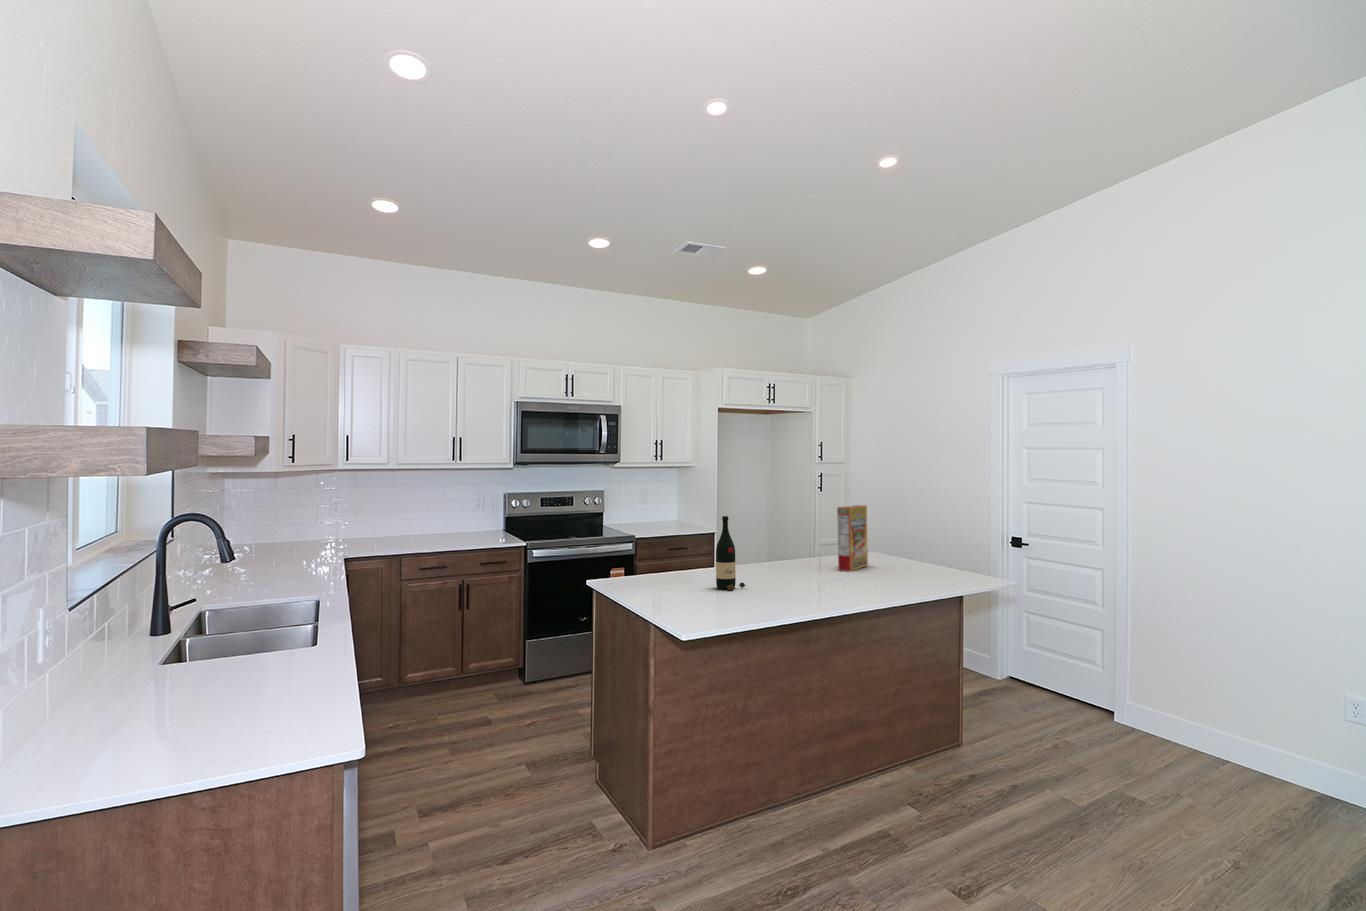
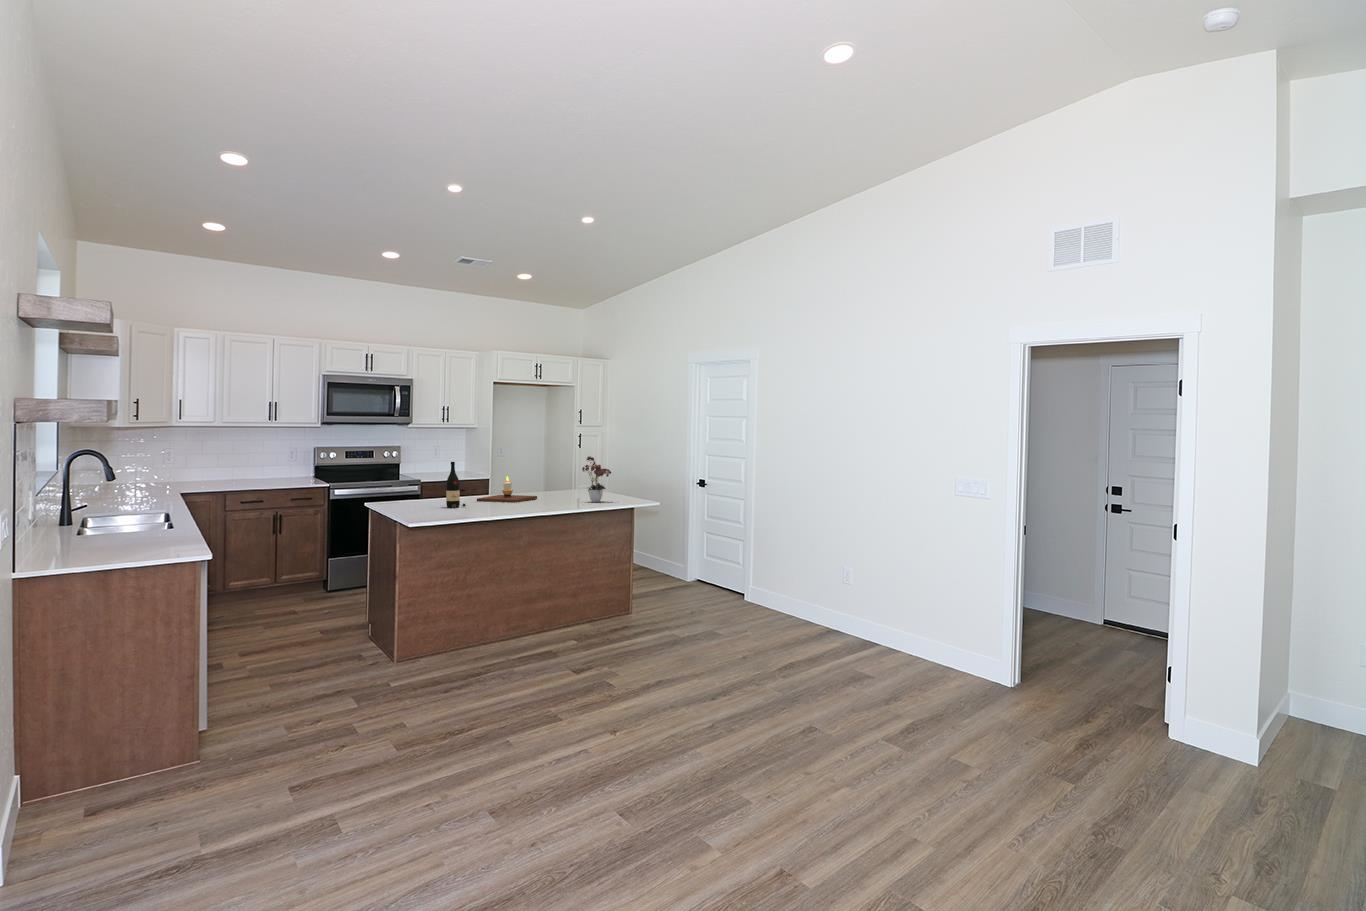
flower arrangement: none [900,502,954,577] -> present [582,456,611,502]
cereal box: present [837,505,868,571] -> none [548,457,573,500]
candle: none [739,535,819,577] -> present [477,476,537,503]

